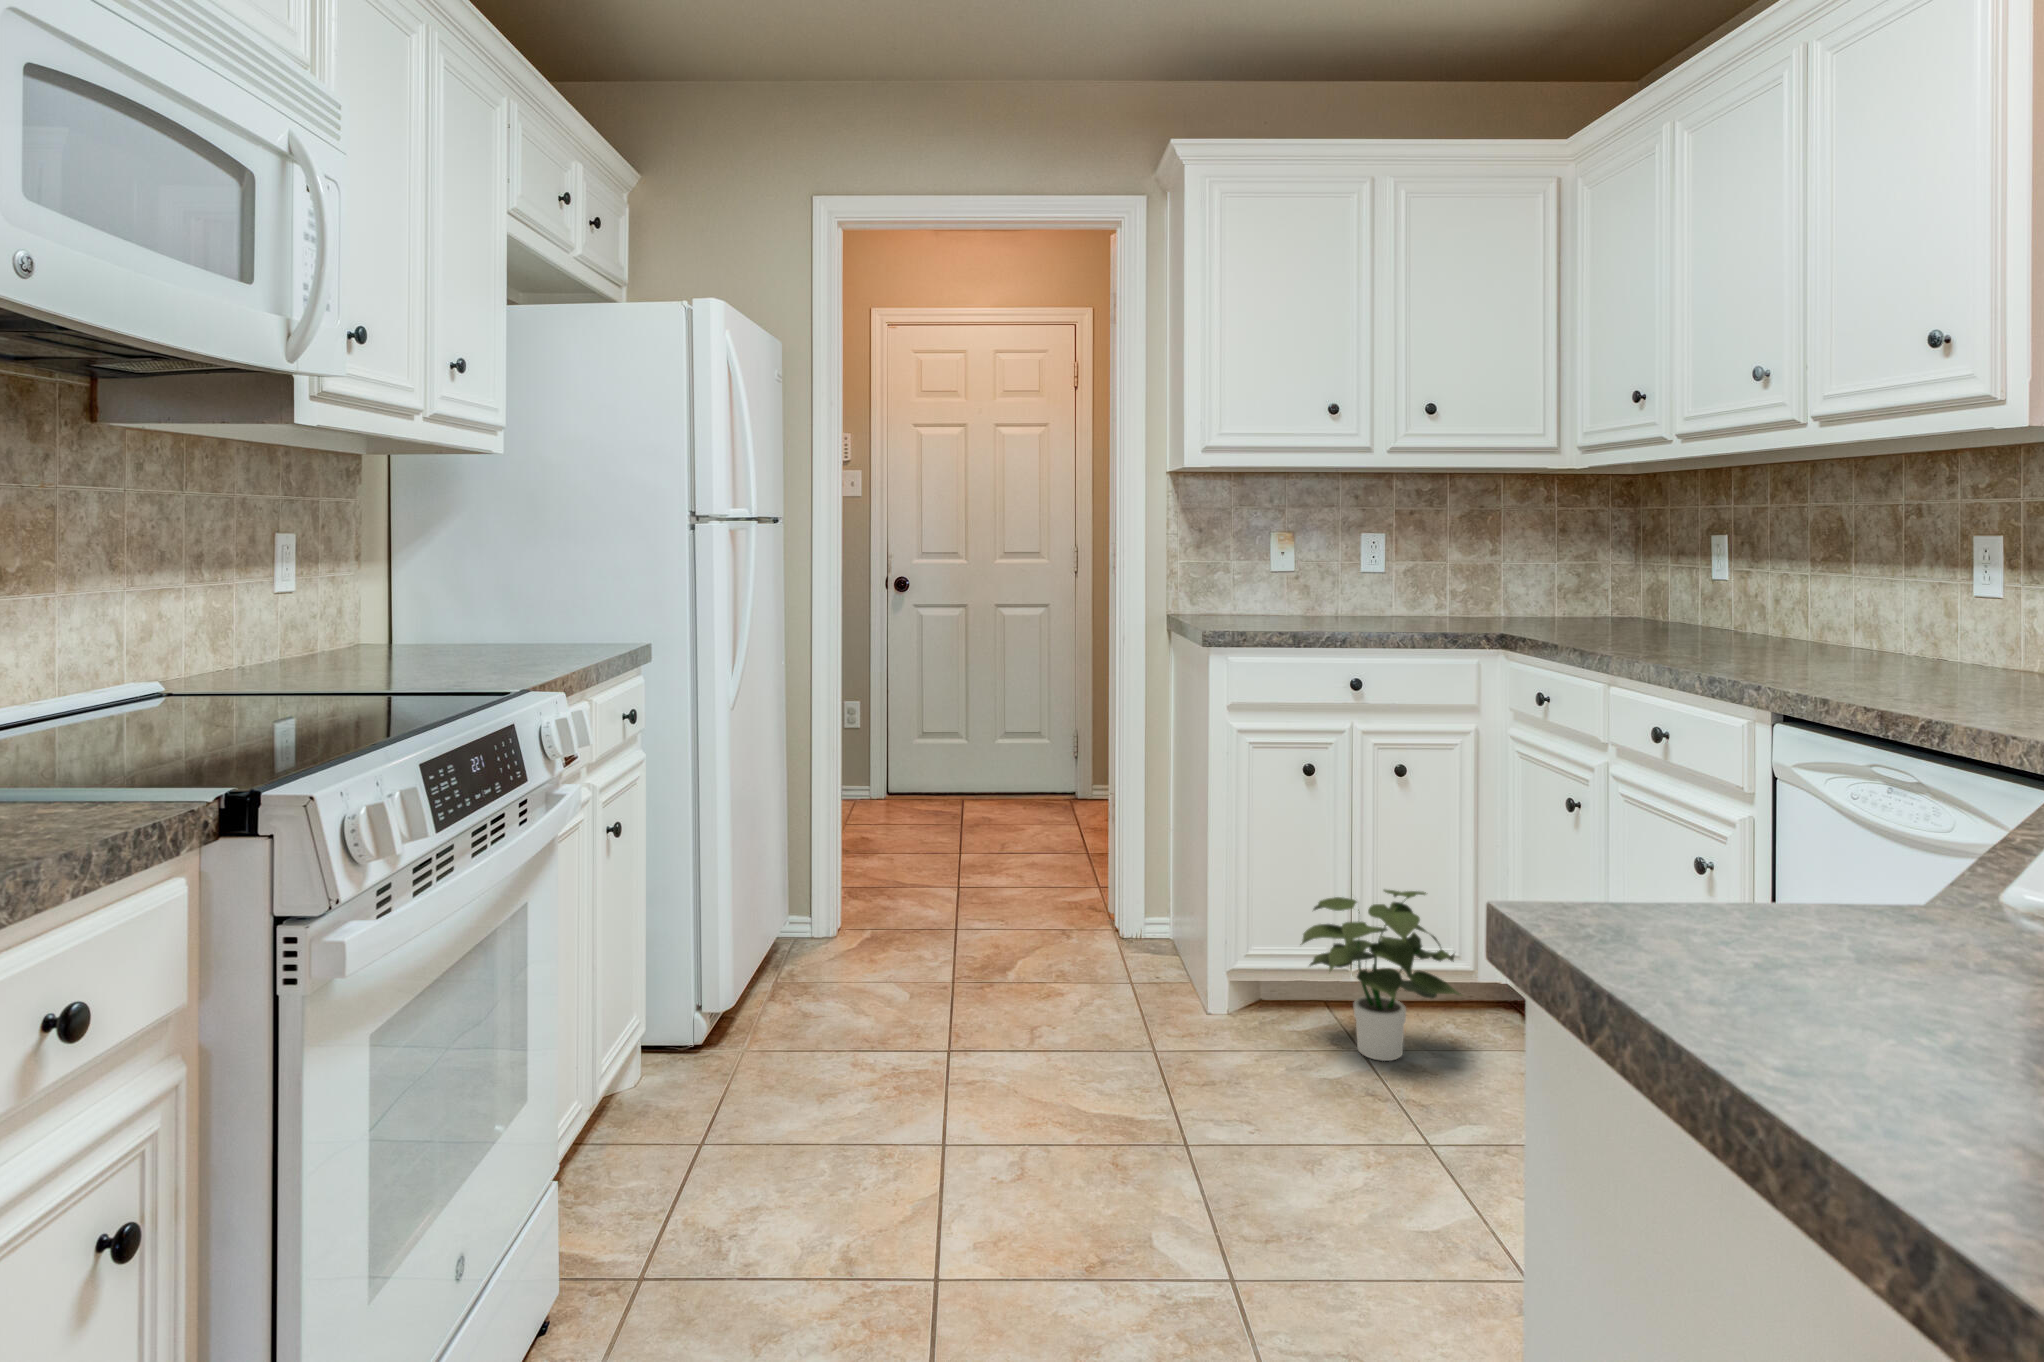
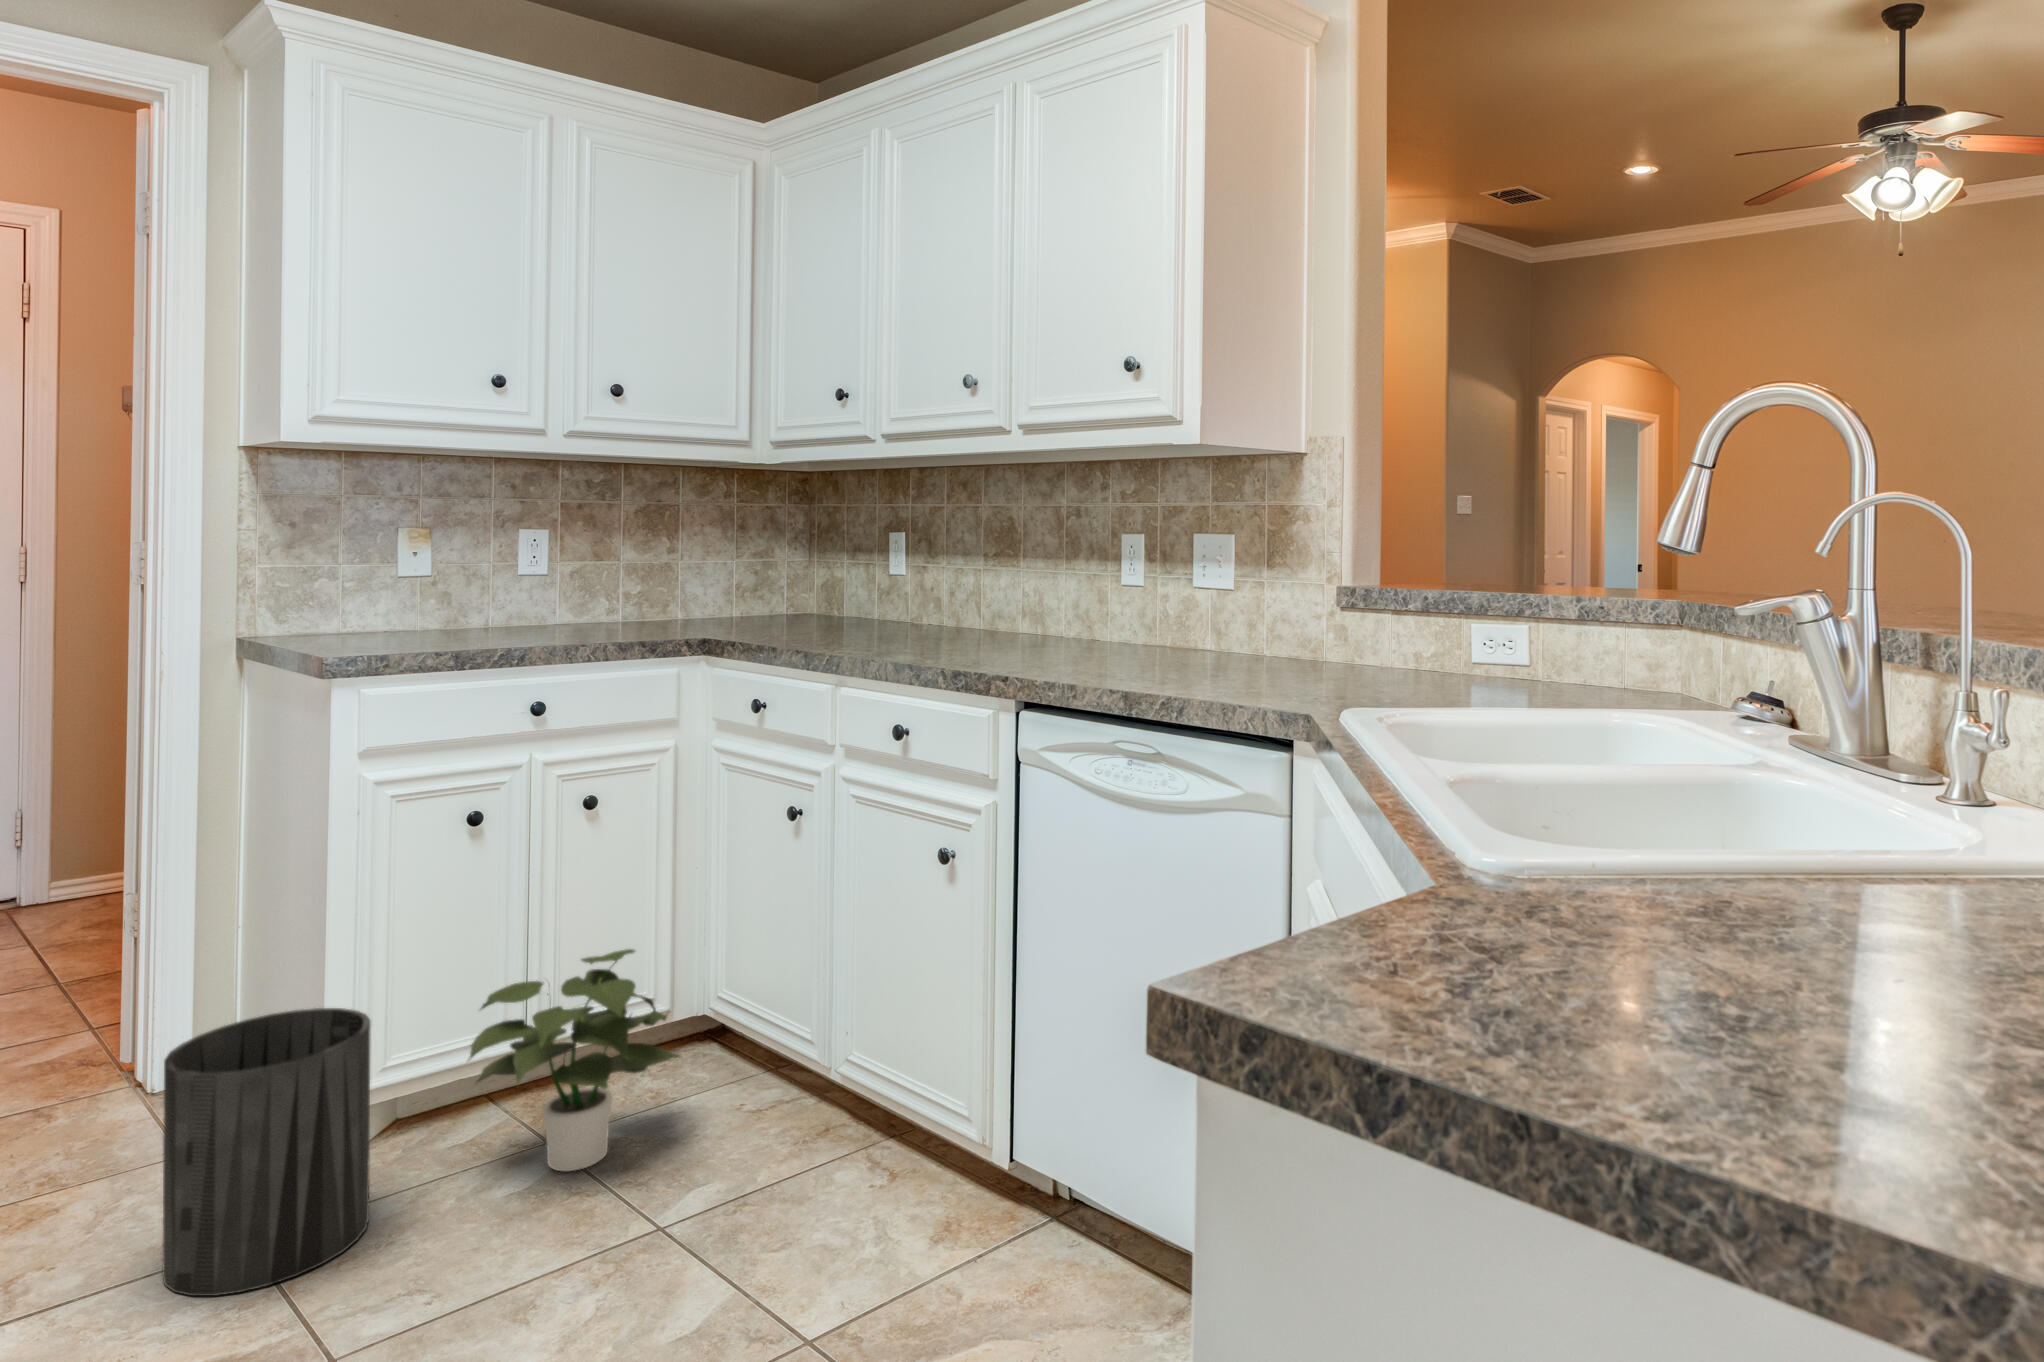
trash can: none [1123,874,1237,1057] -> present [163,1008,371,1296]

